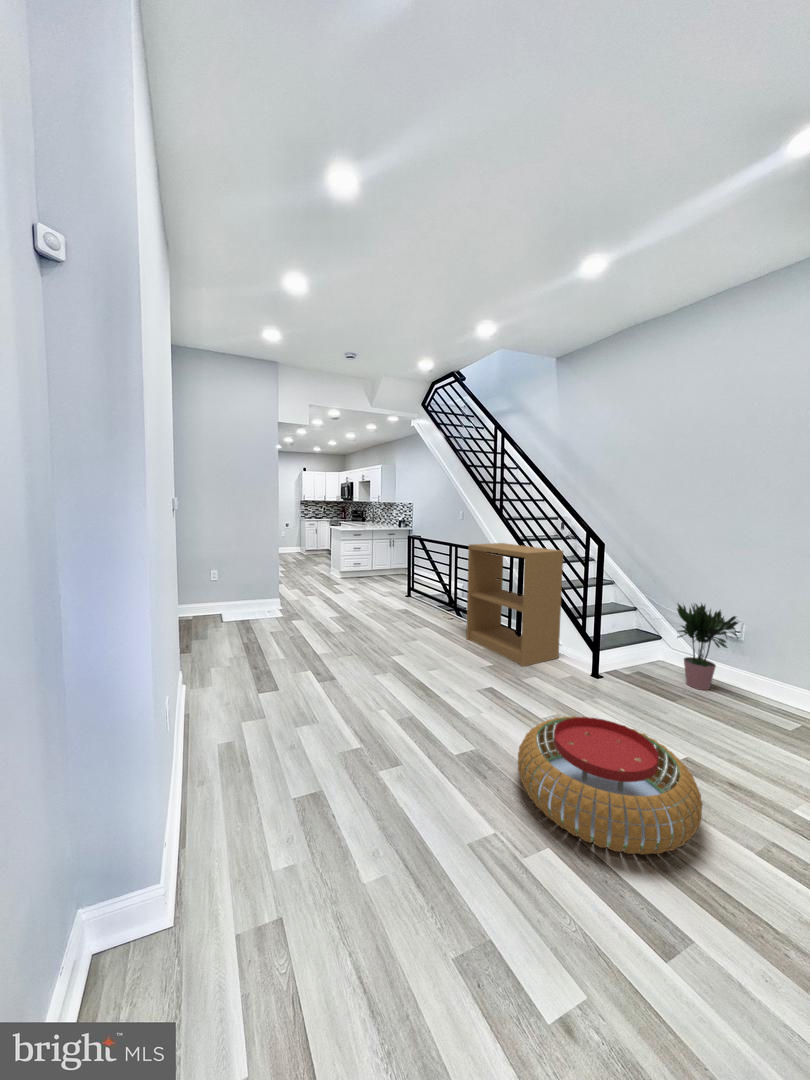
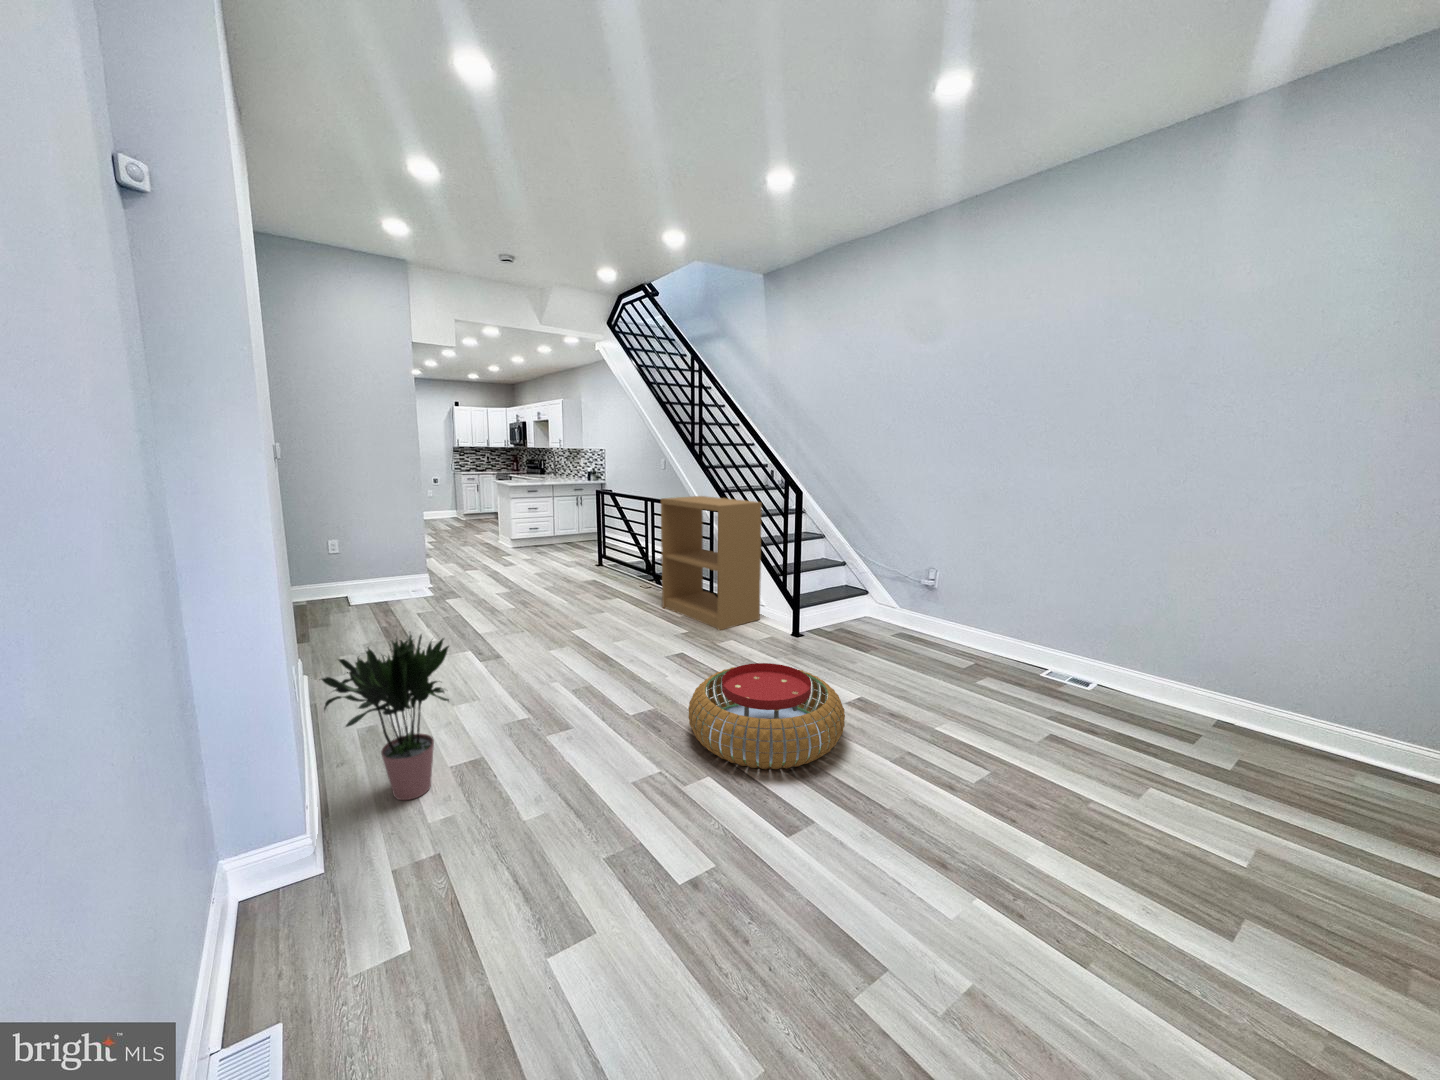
potted plant: present [677,604,738,690] -> present [321,635,449,800]

